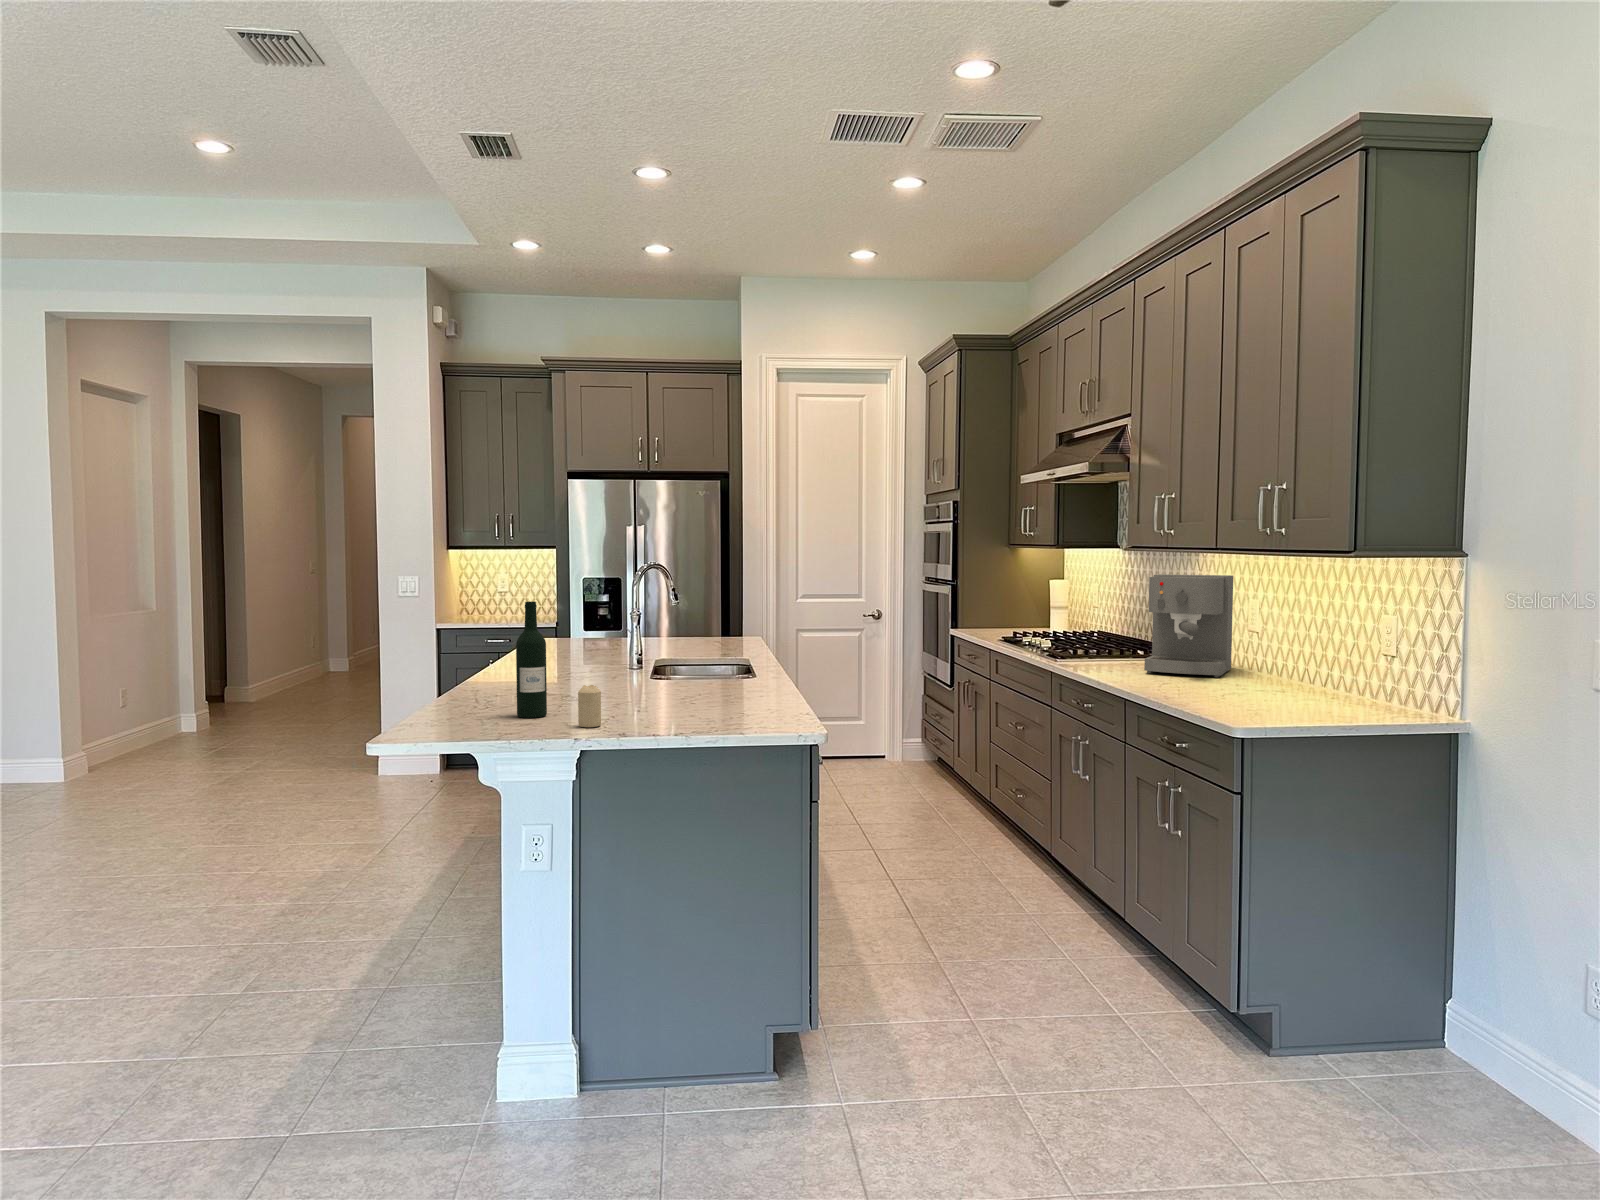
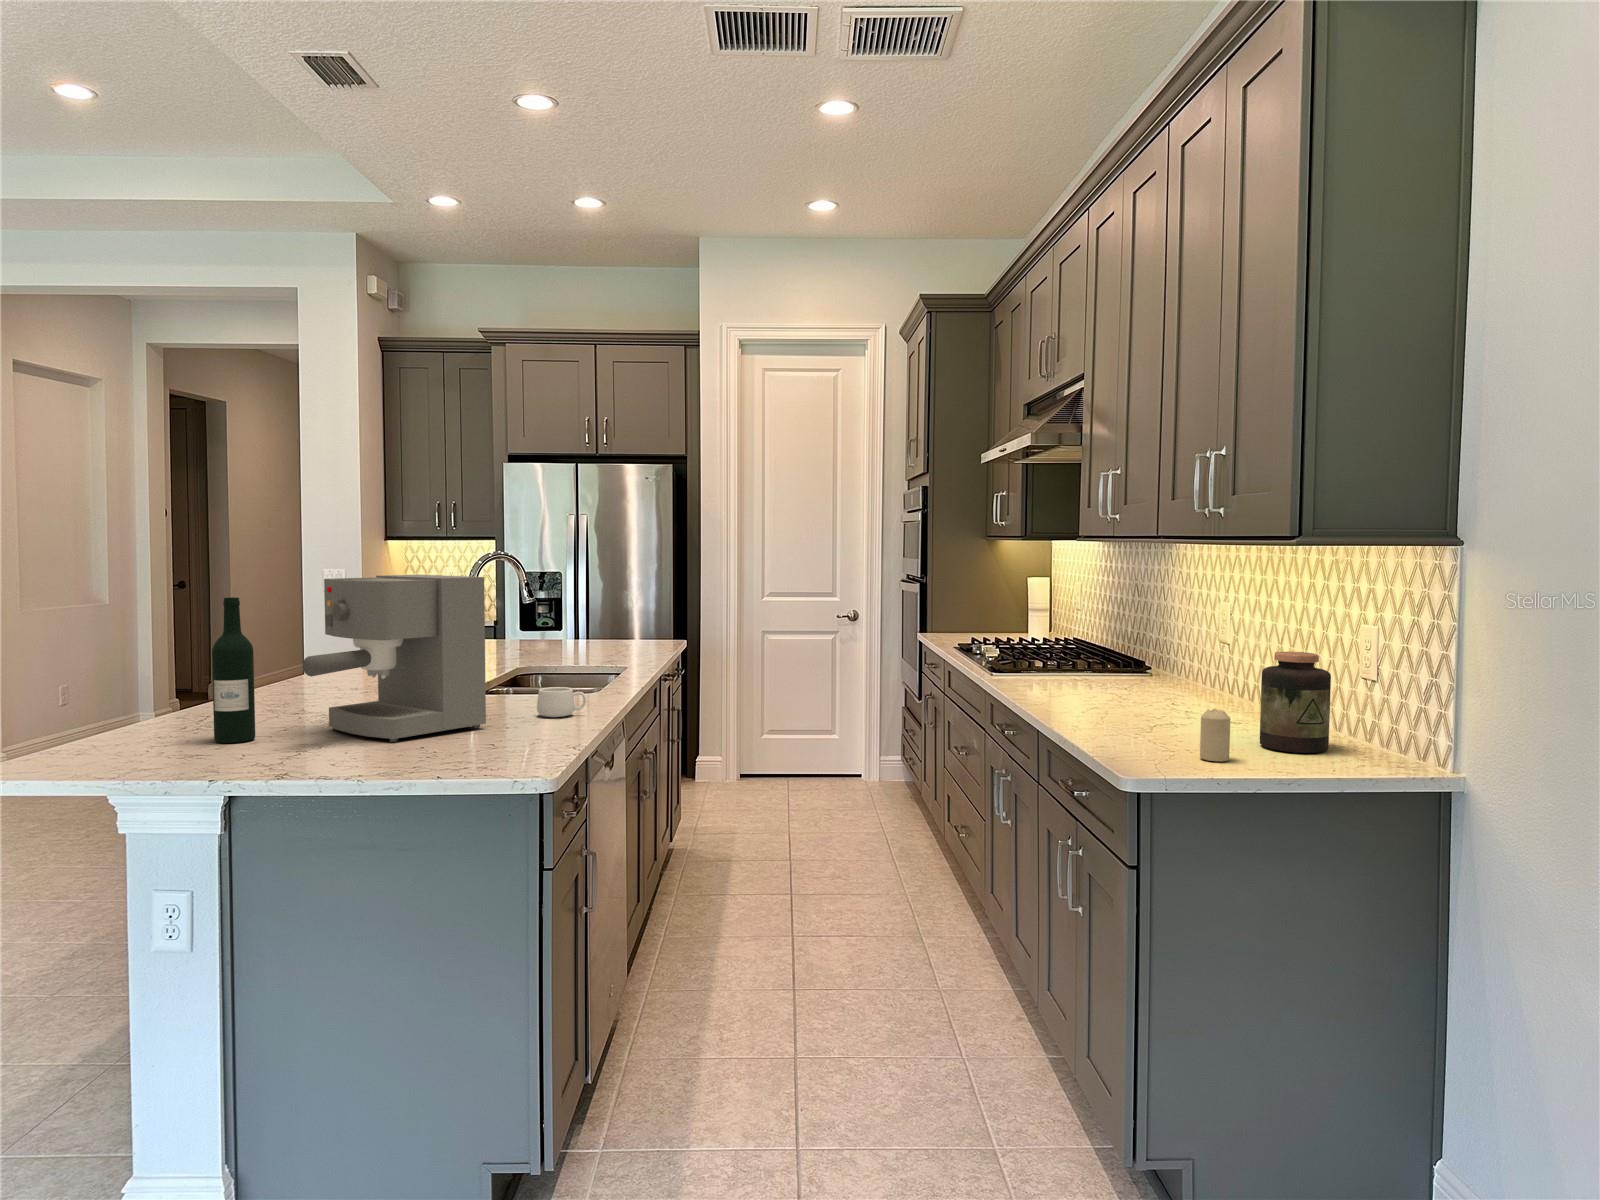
coffee maker: present [1144,574,1233,677] -> present [303,575,486,742]
jar: none [1312,636,1367,710] -> present [1260,652,1331,753]
mug: none [734,672,773,697] -> present [537,687,586,717]
candle: present [578,685,601,727] -> present [1200,709,1230,761]

